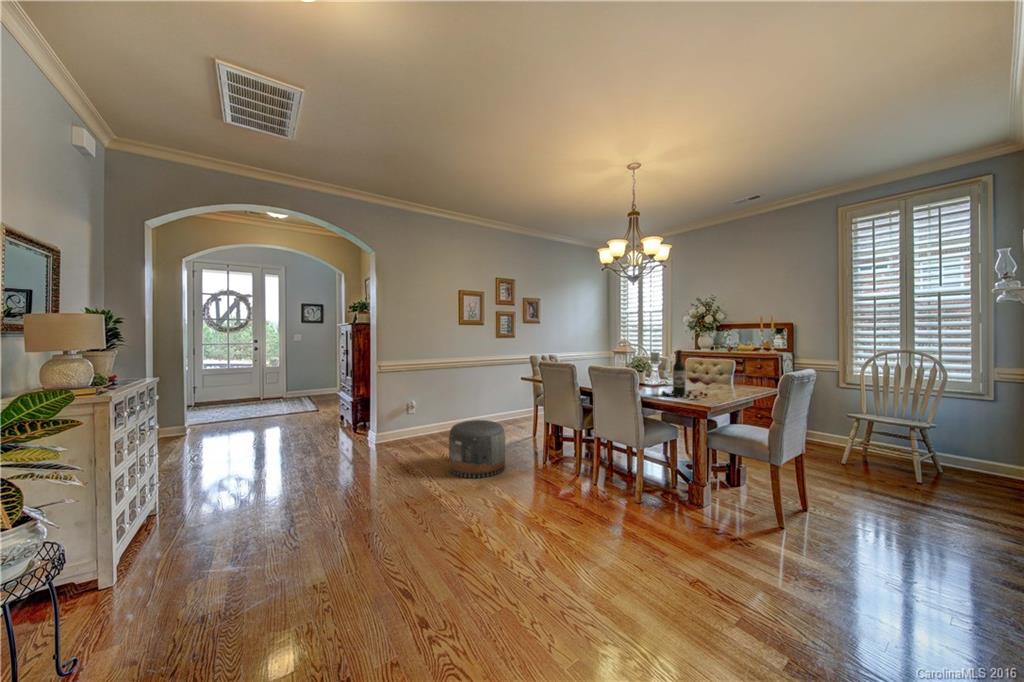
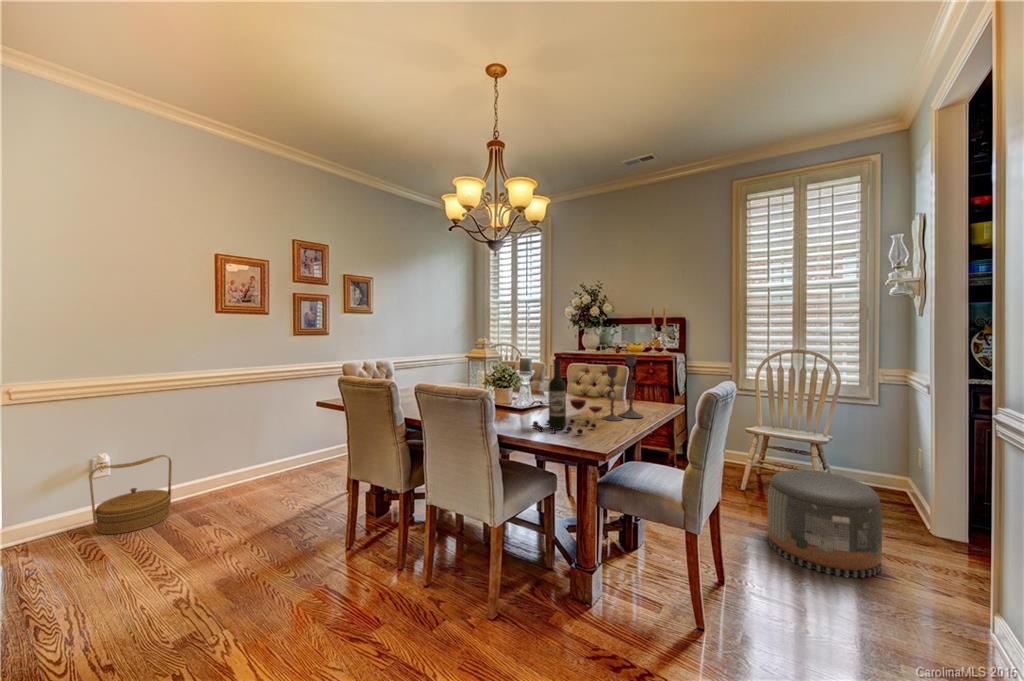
candlestick: none [712,349,746,394] -> present [602,354,644,421]
woven basket: none [395,405,430,446] -> present [89,455,172,534]
pouf: present [449,420,505,478] -> present [767,470,882,578]

